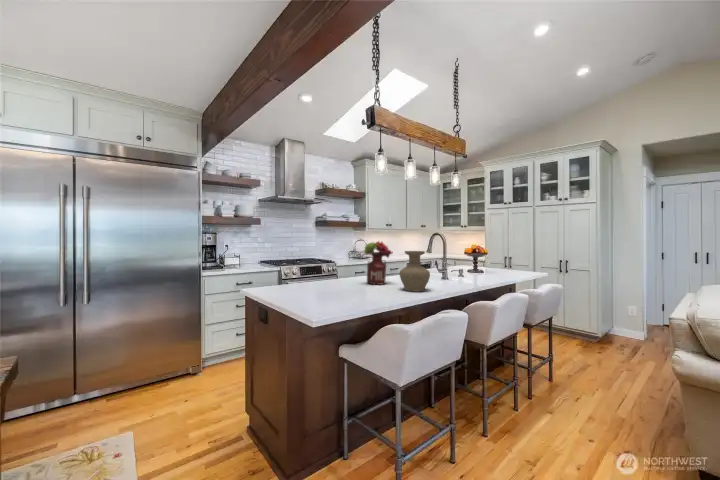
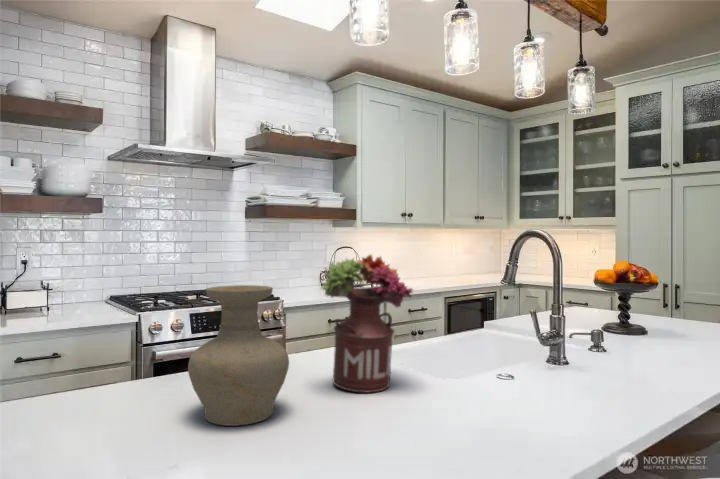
vase: present [399,251,430,292] -> present [188,285,289,426]

